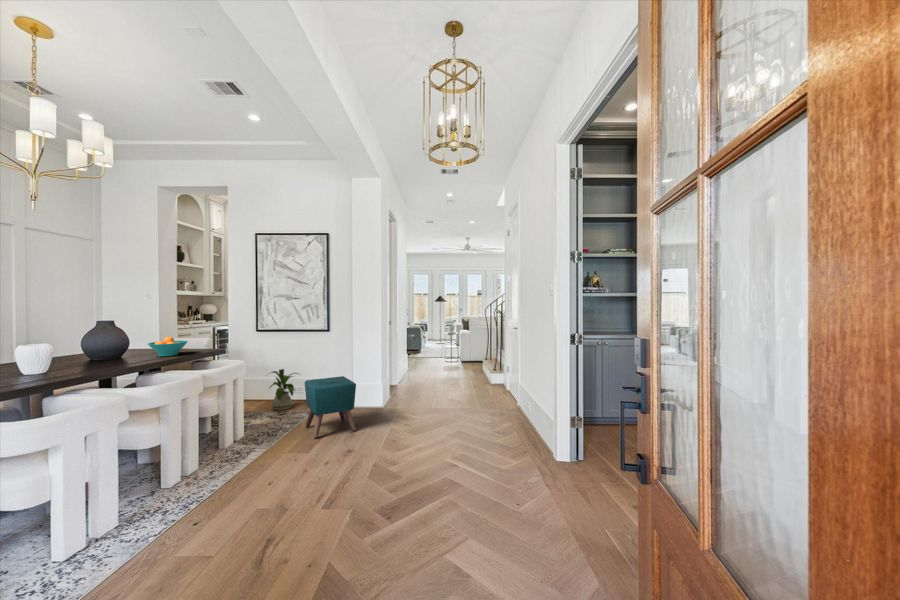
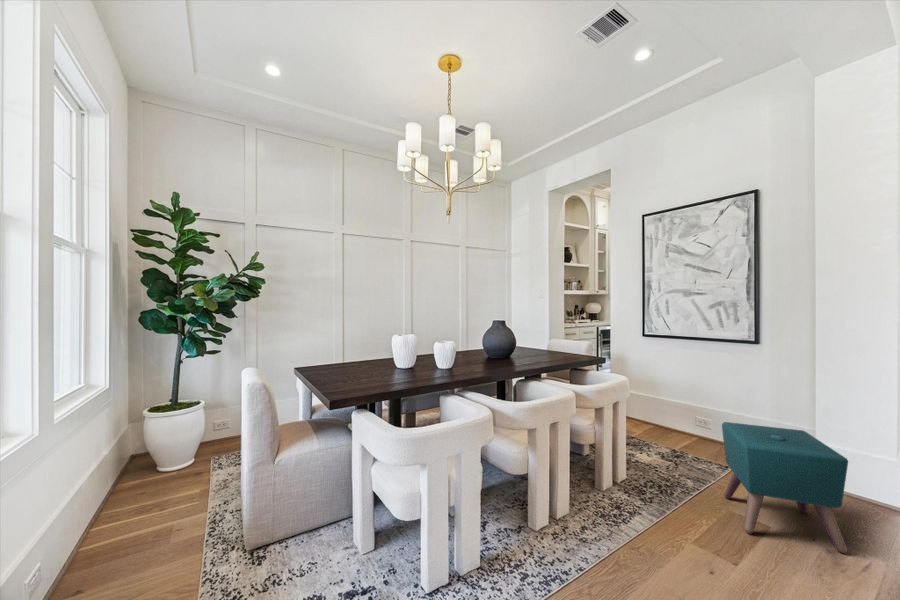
fruit bowl: present [148,337,188,356] -> none [527,335,564,357]
house plant: present [270,369,298,410] -> none [654,390,711,447]

